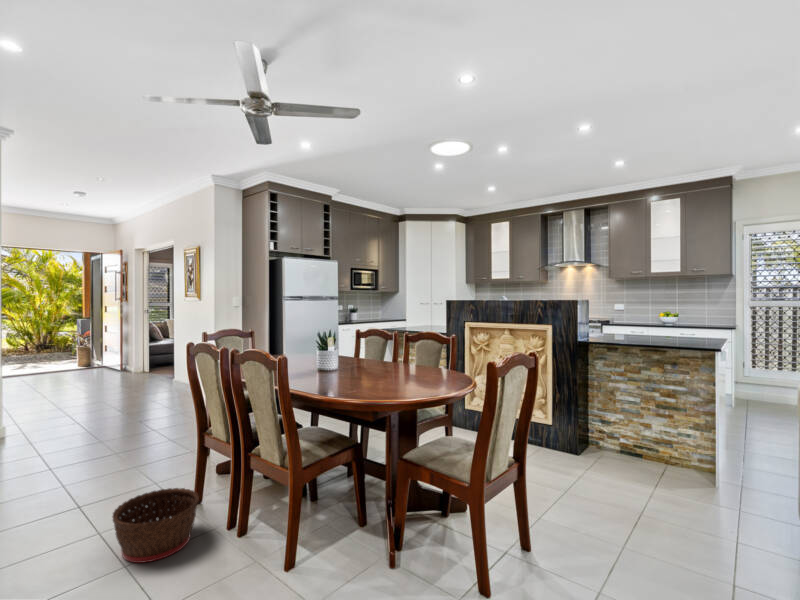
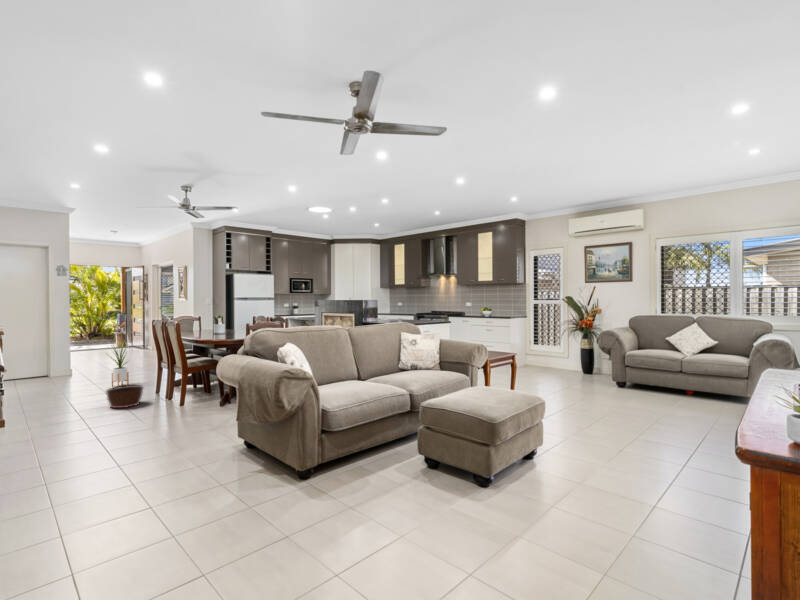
house plant: none [88,371,148,471] -> present [111,343,129,387]

